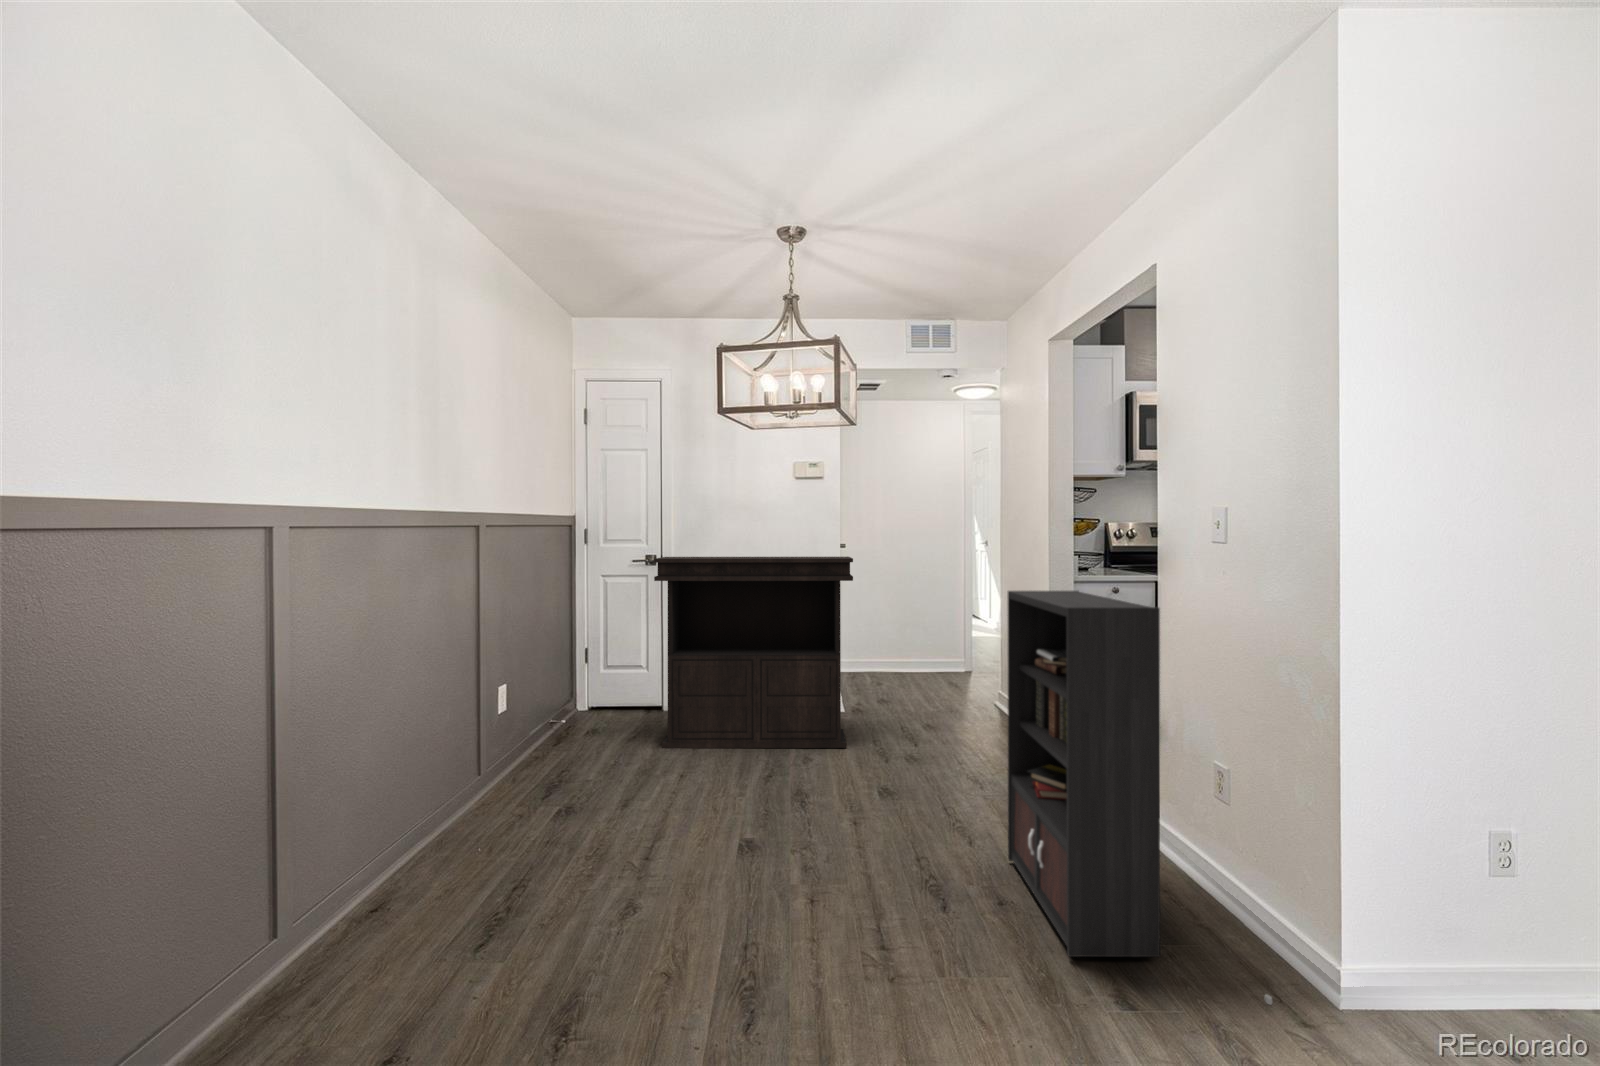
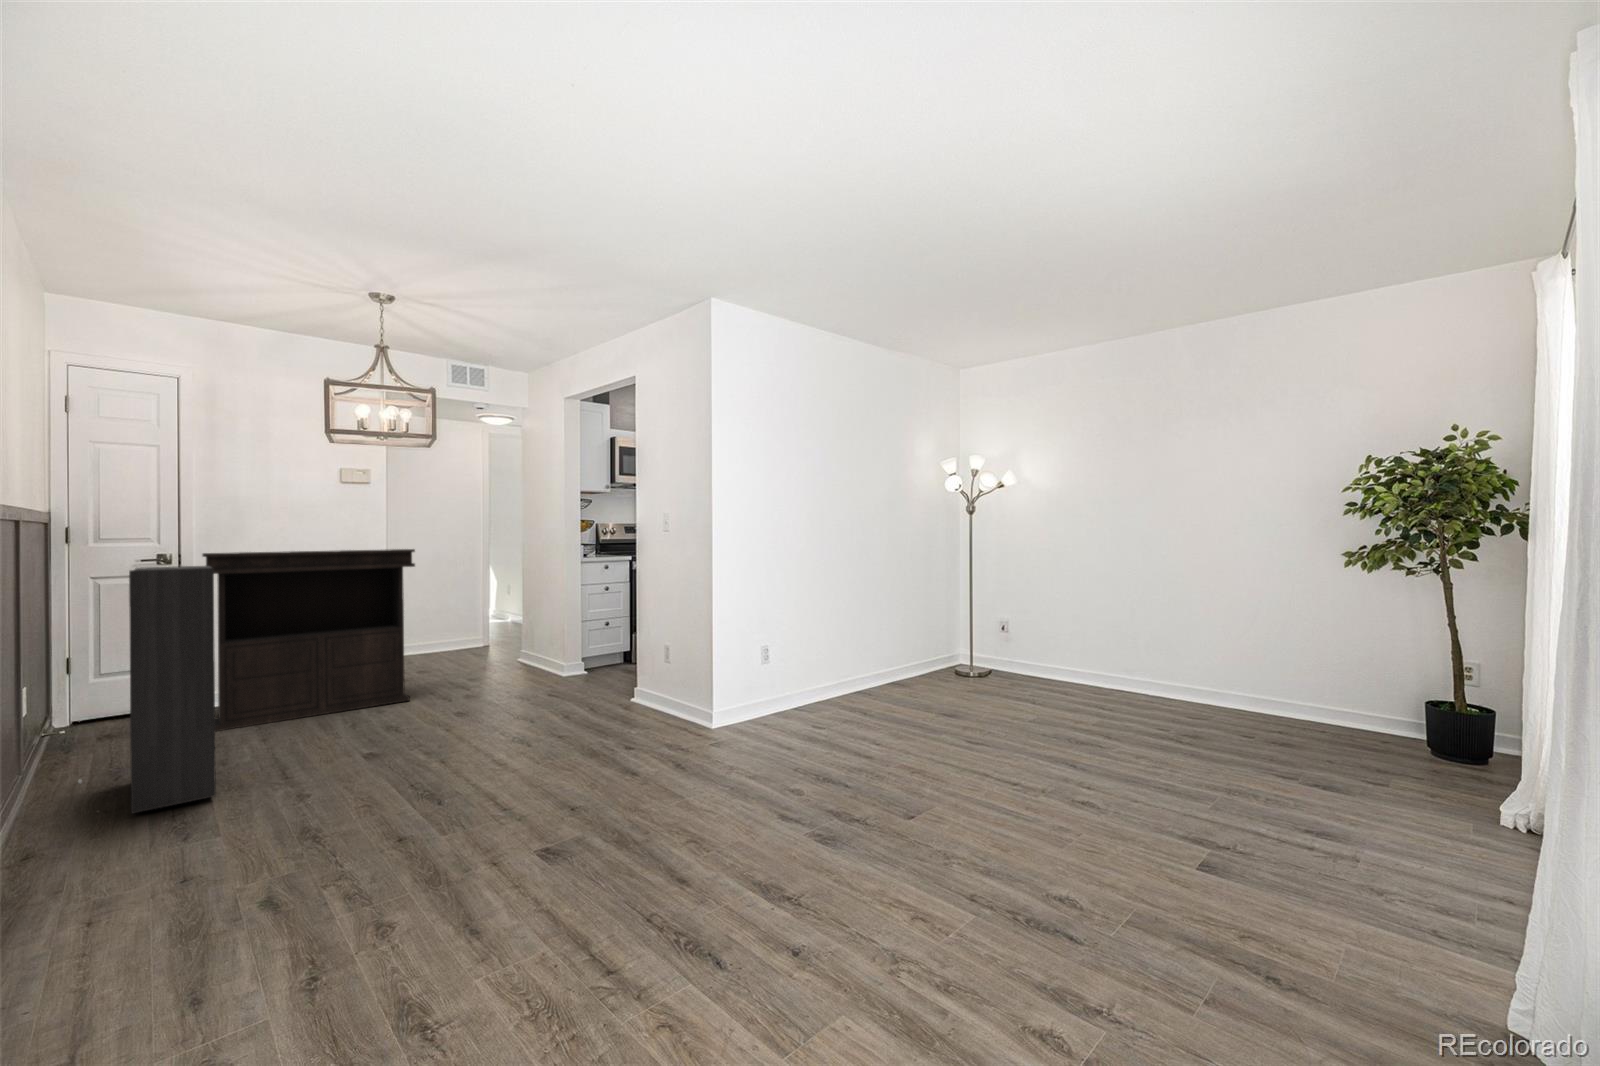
bookcase: present [1008,591,1272,1005] -> present [78,566,216,813]

